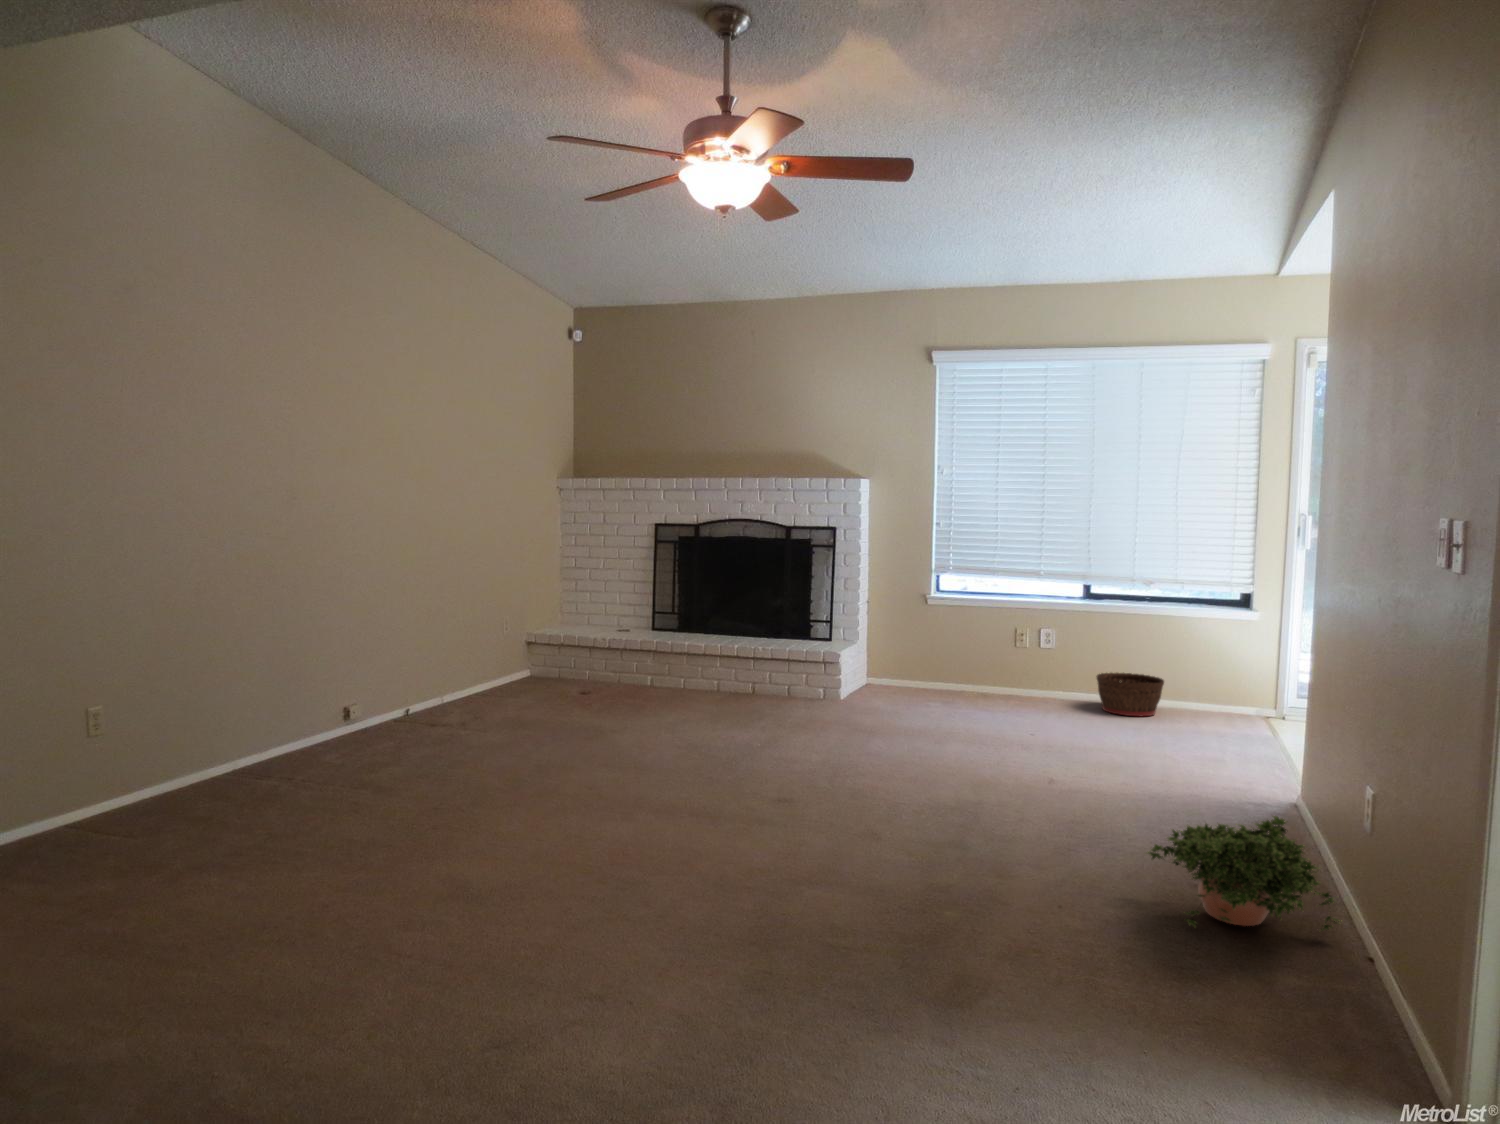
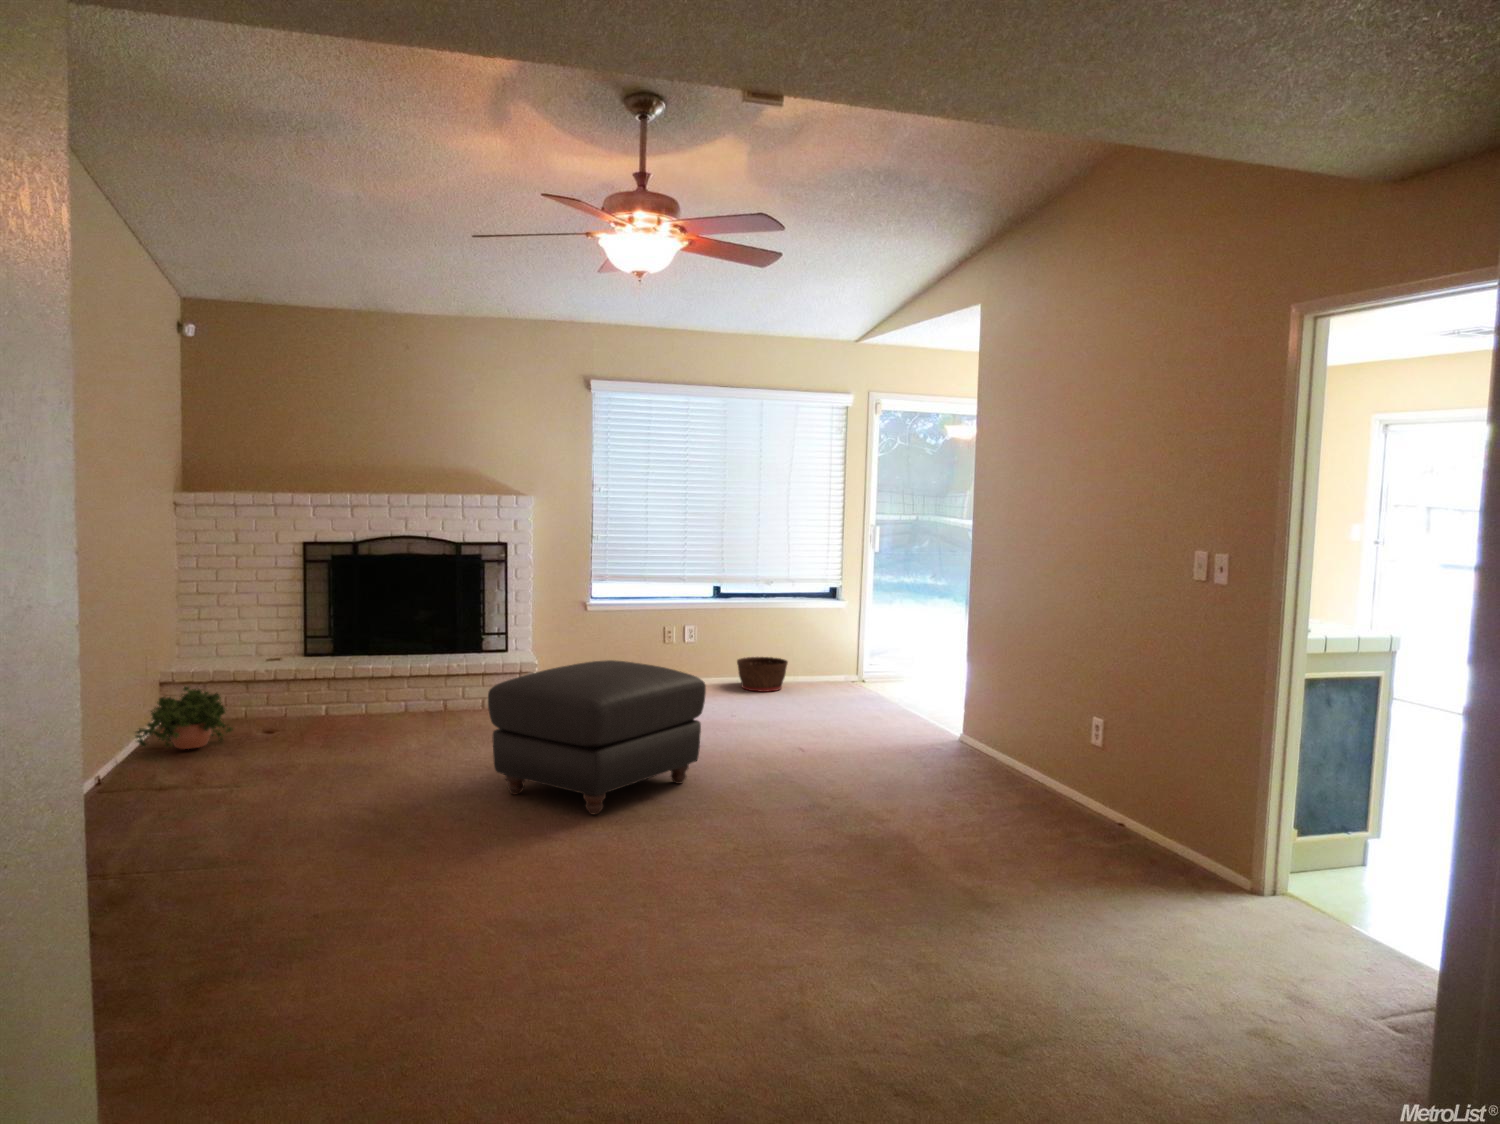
ottoman: none [685,647,934,821] -> present [488,660,706,815]
potted plant: present [1148,816,1340,930] -> present [136,686,233,749]

